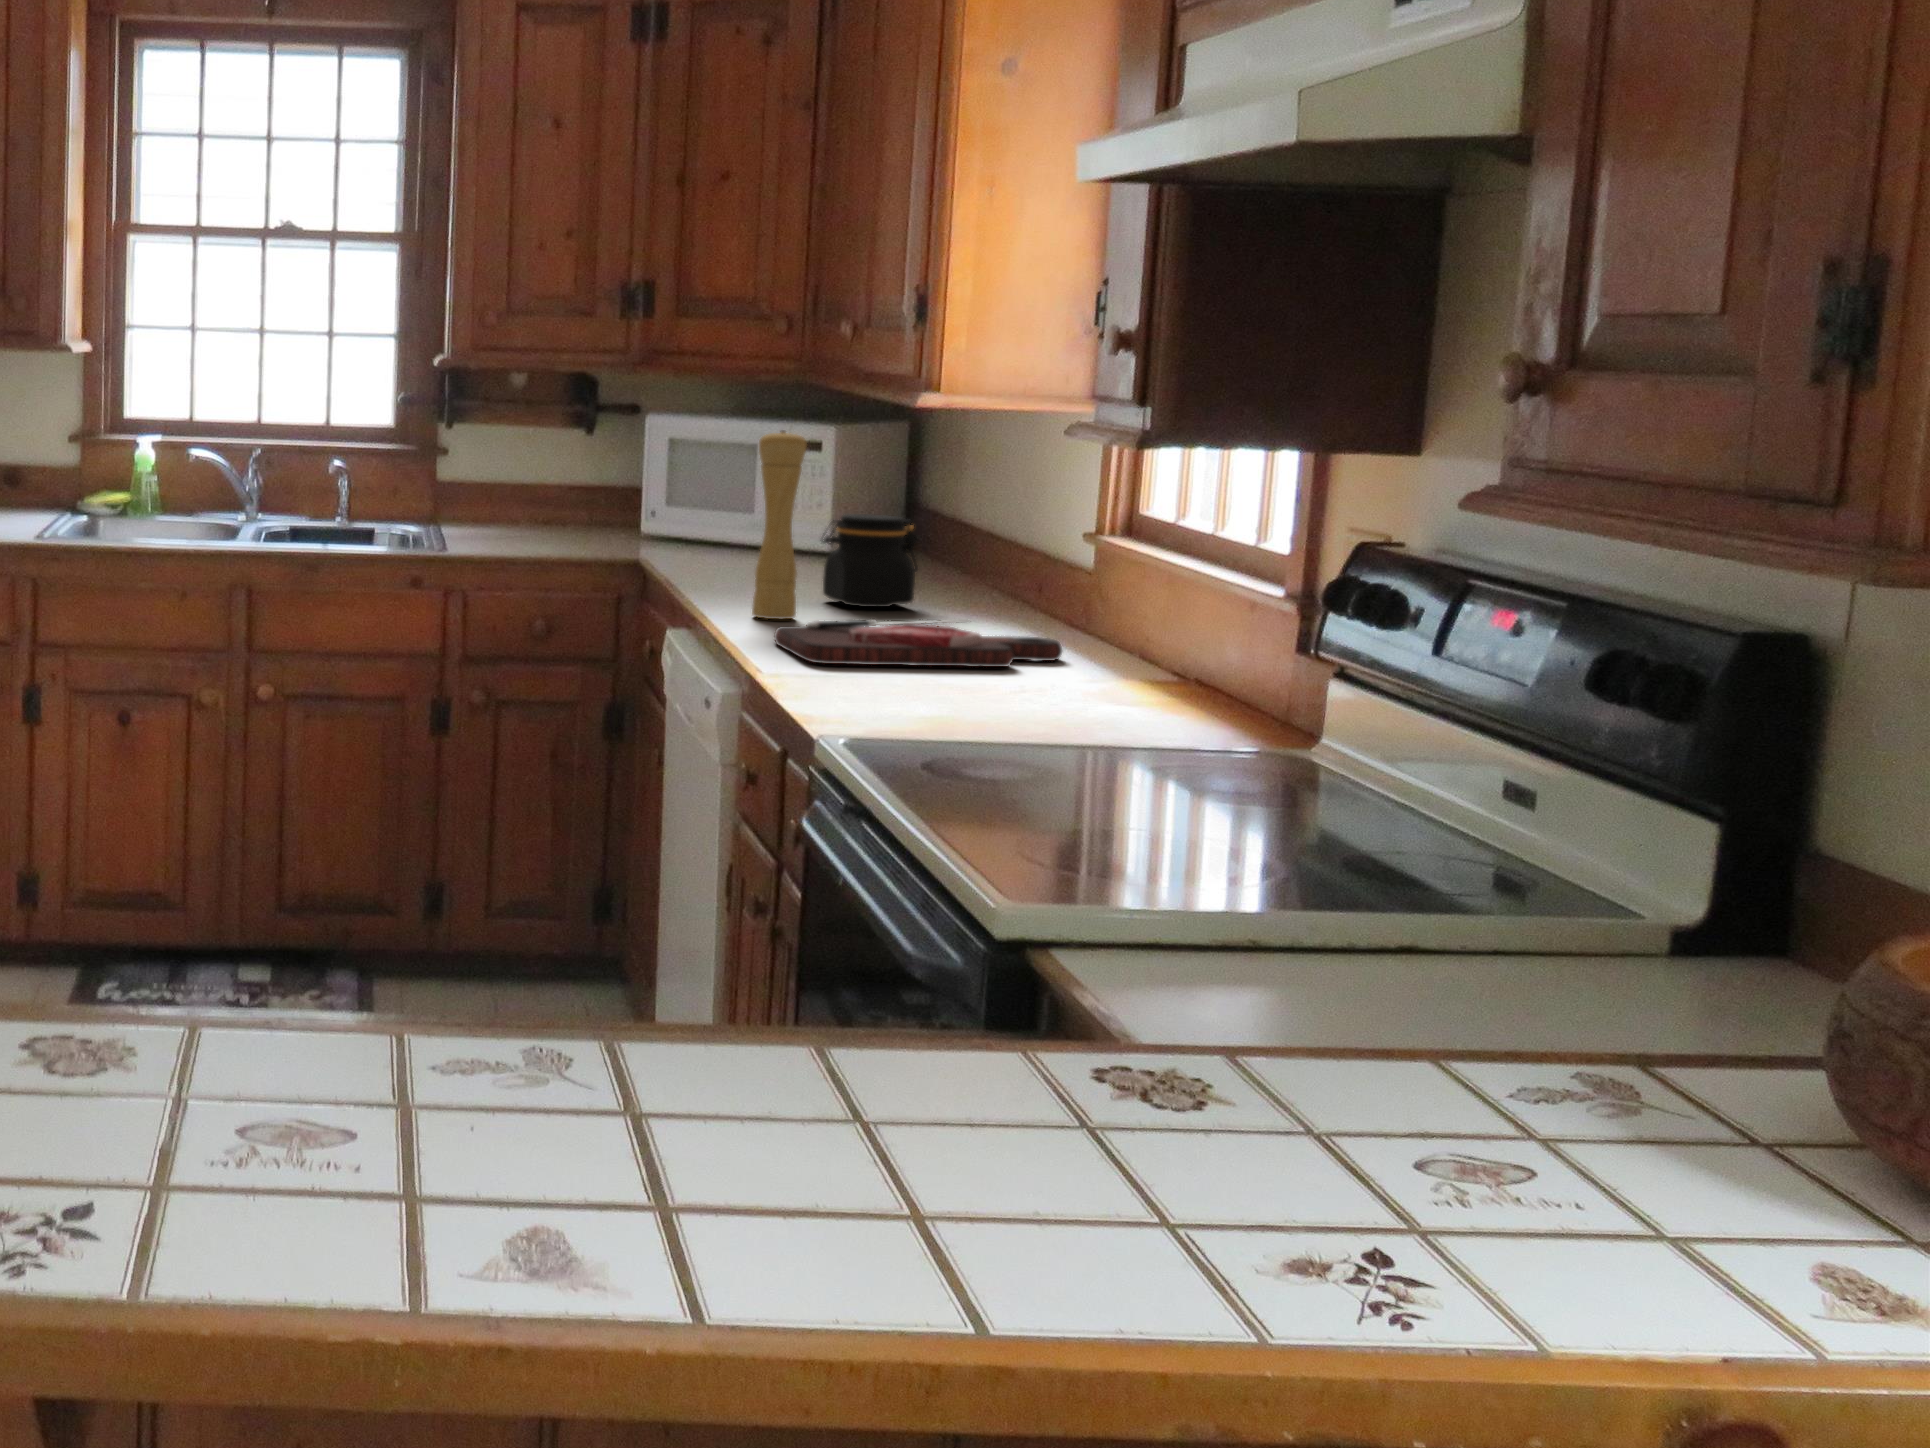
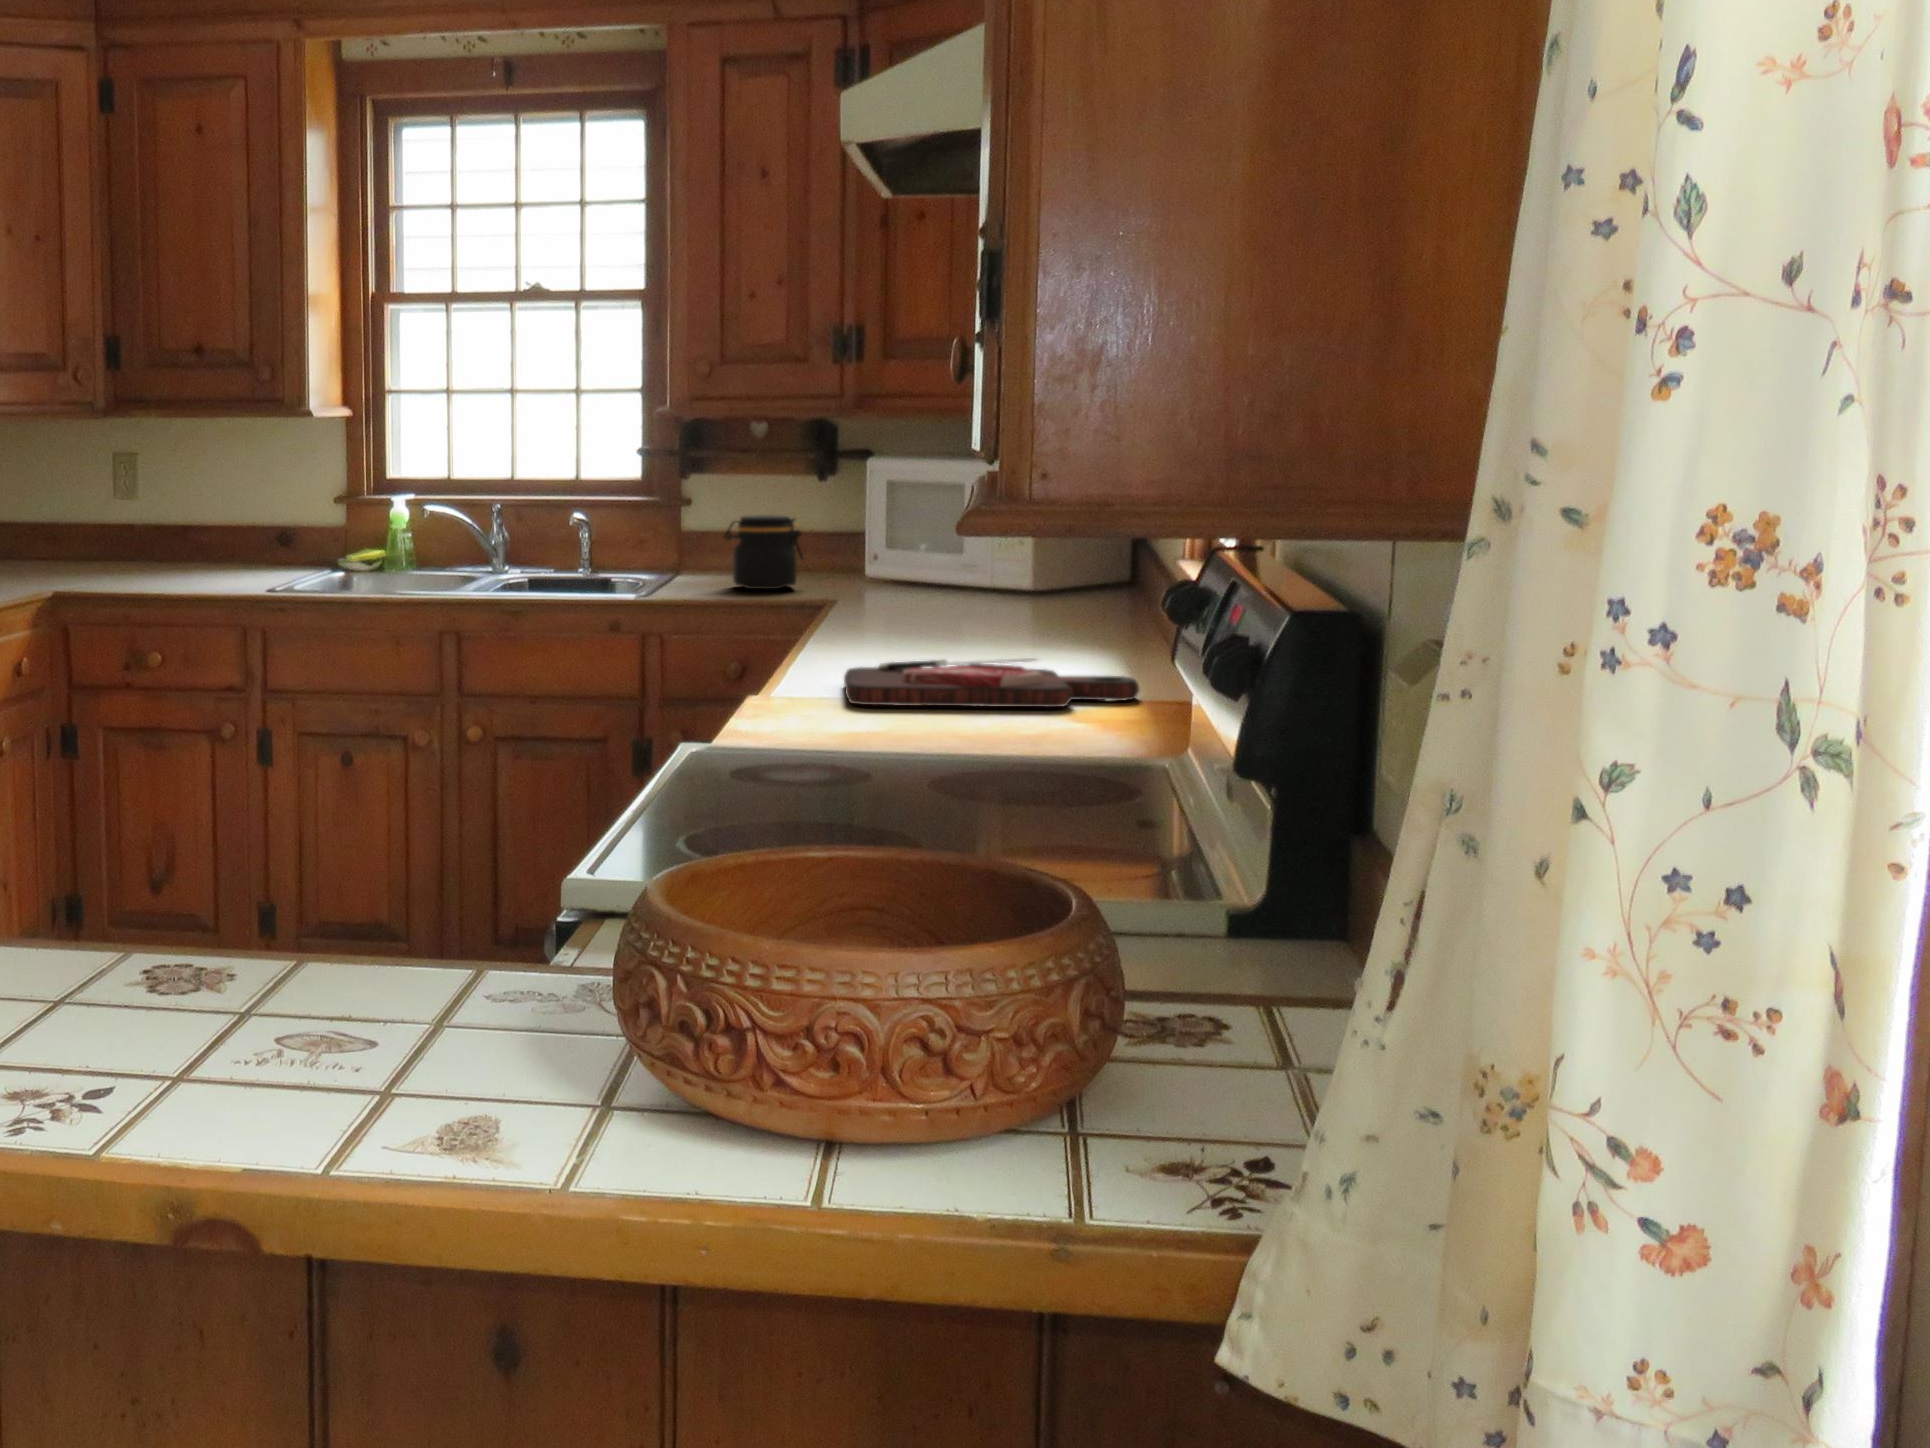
pepper mill: present [752,430,806,619] -> none [862,468,913,661]
jar: present [822,514,918,607] -> present [725,515,803,589]

